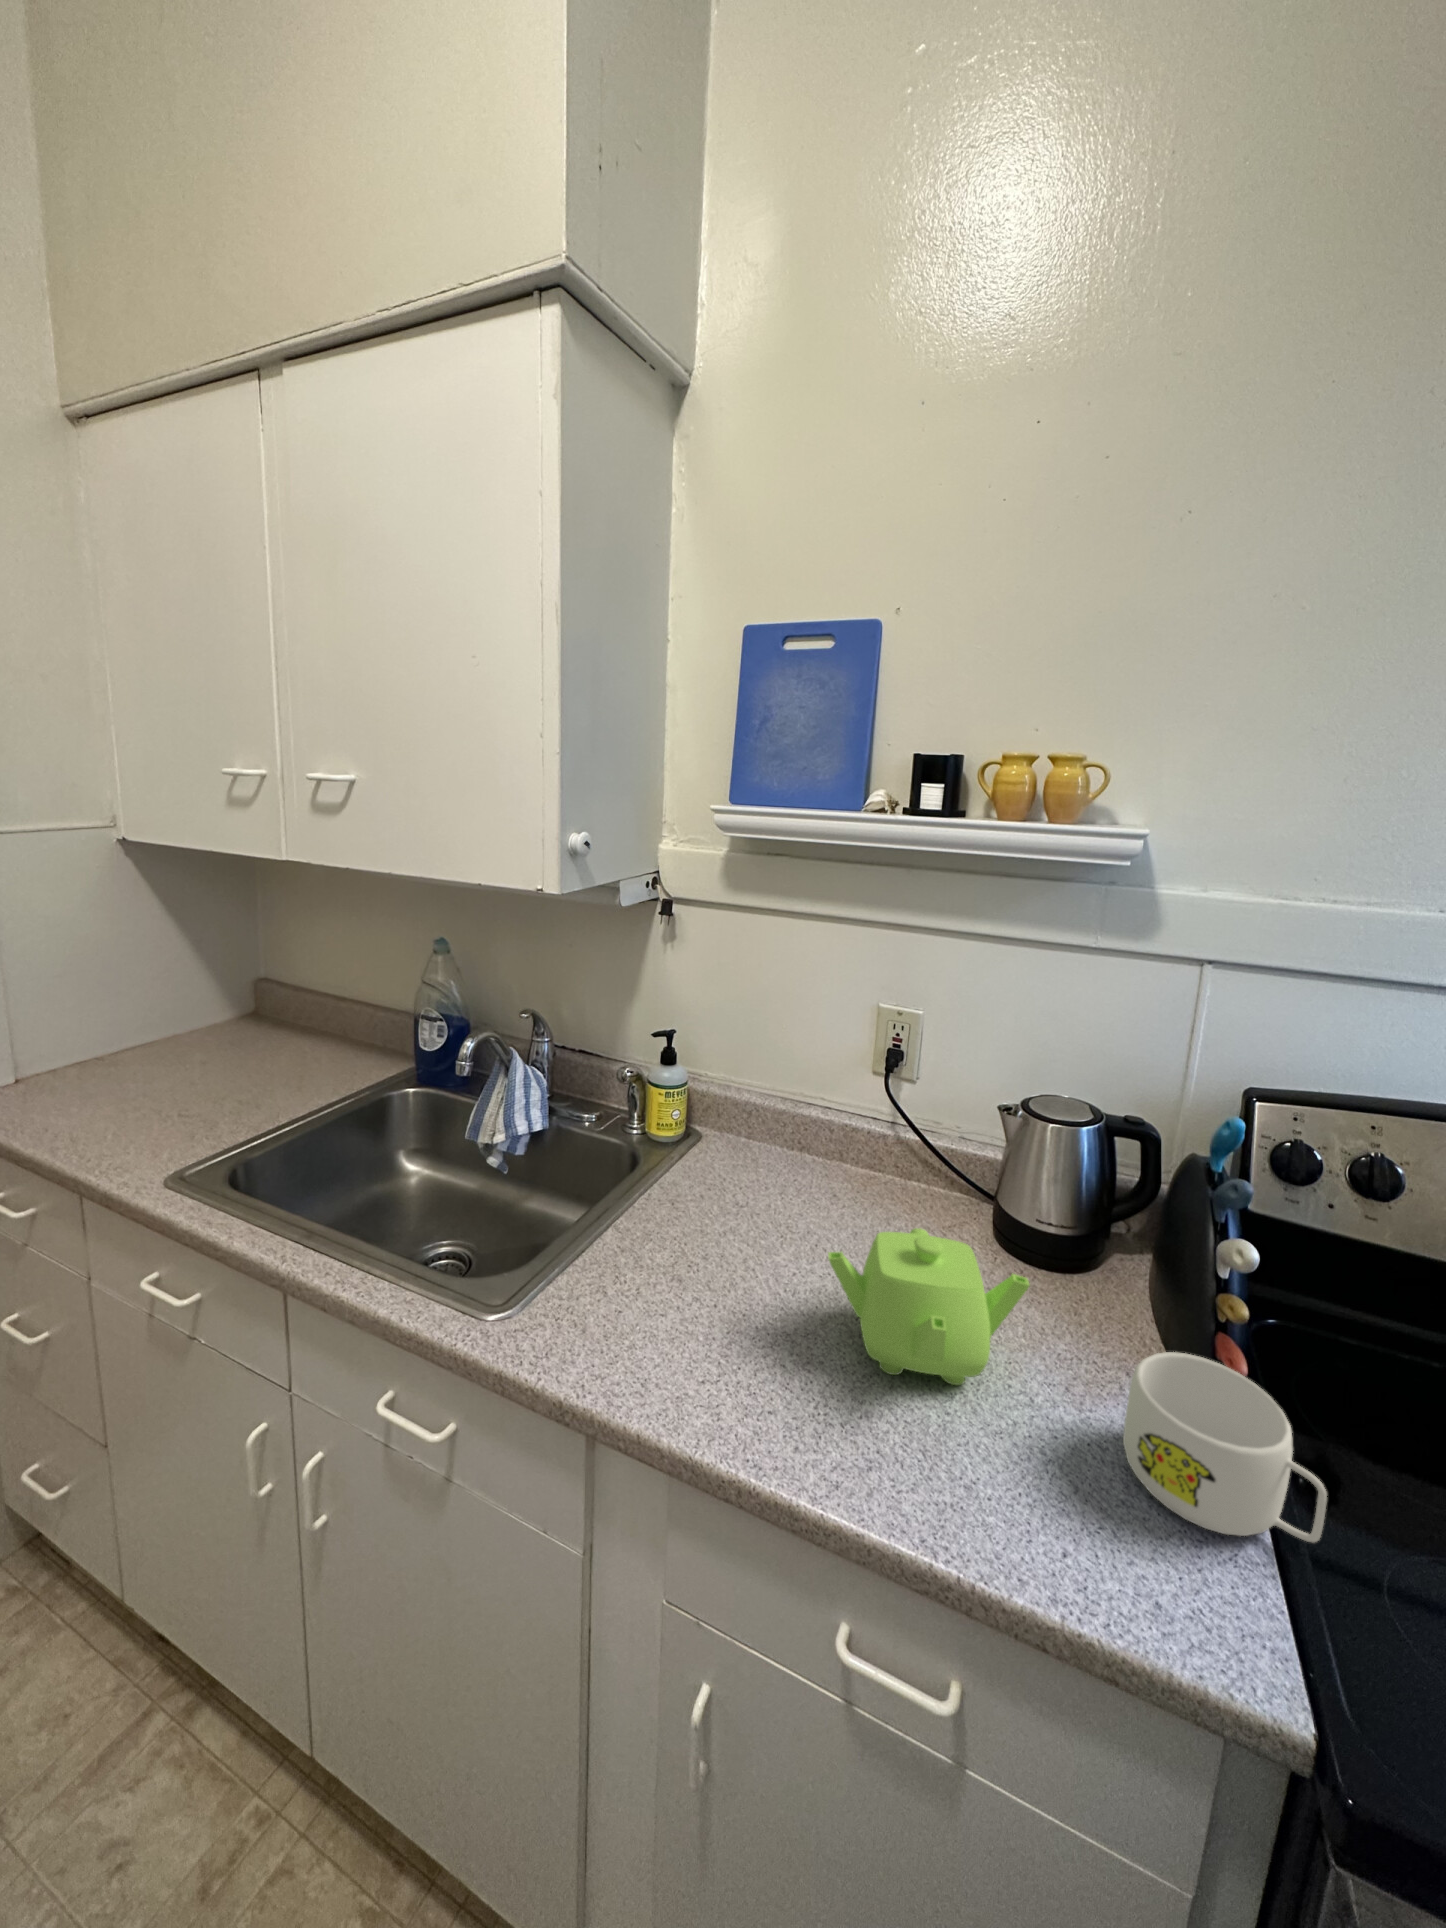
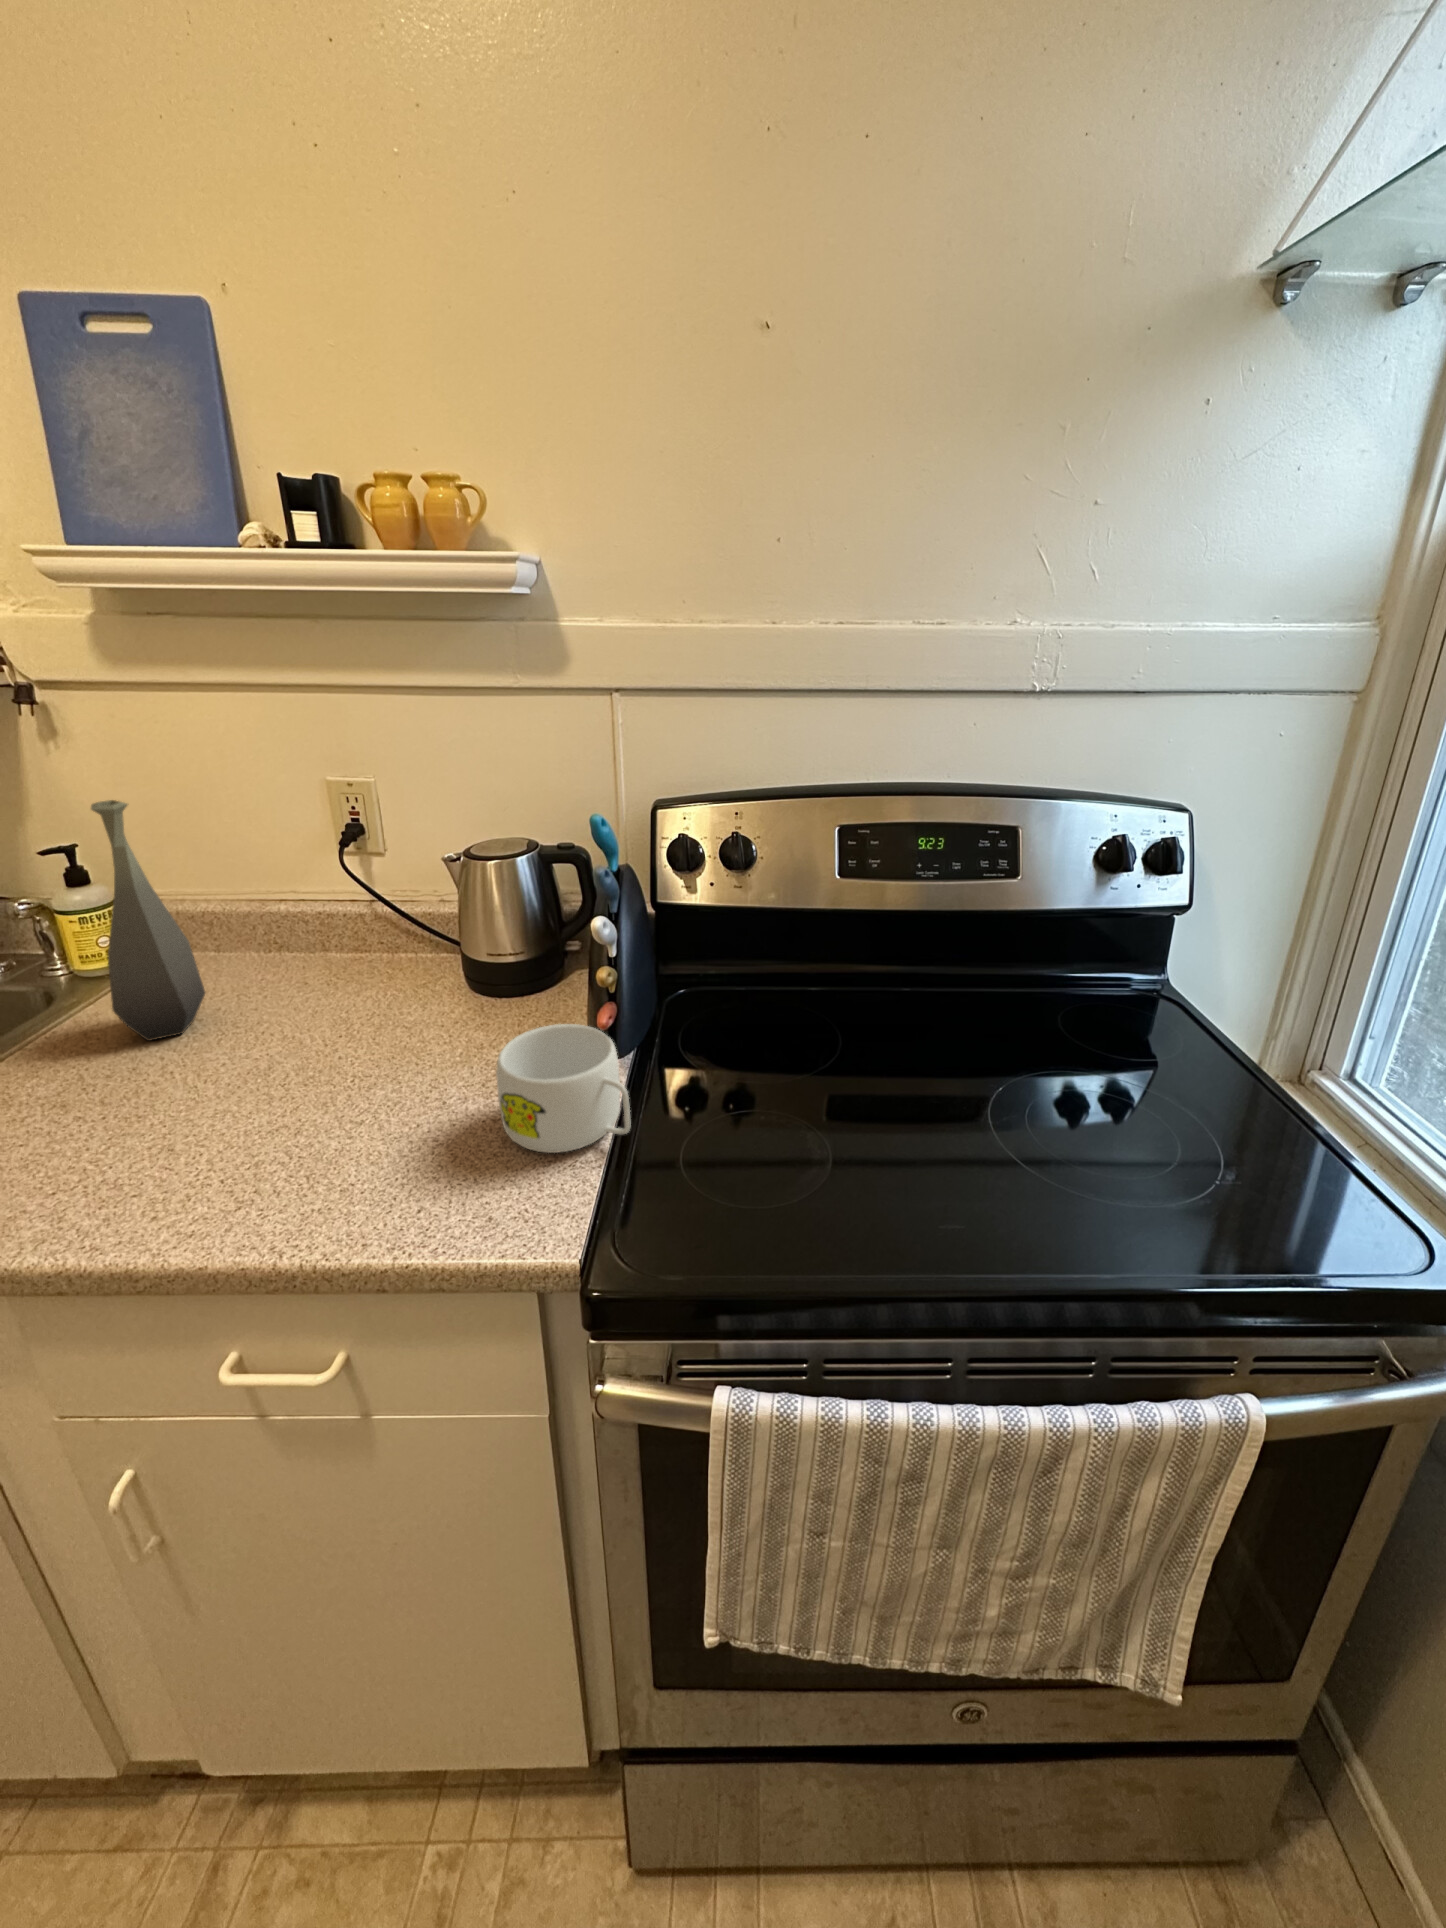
bottle: none [699,1014,768,1223] -> present [91,800,205,1041]
teapot: present [828,1228,1029,1385] -> none [209,985,430,1125]

